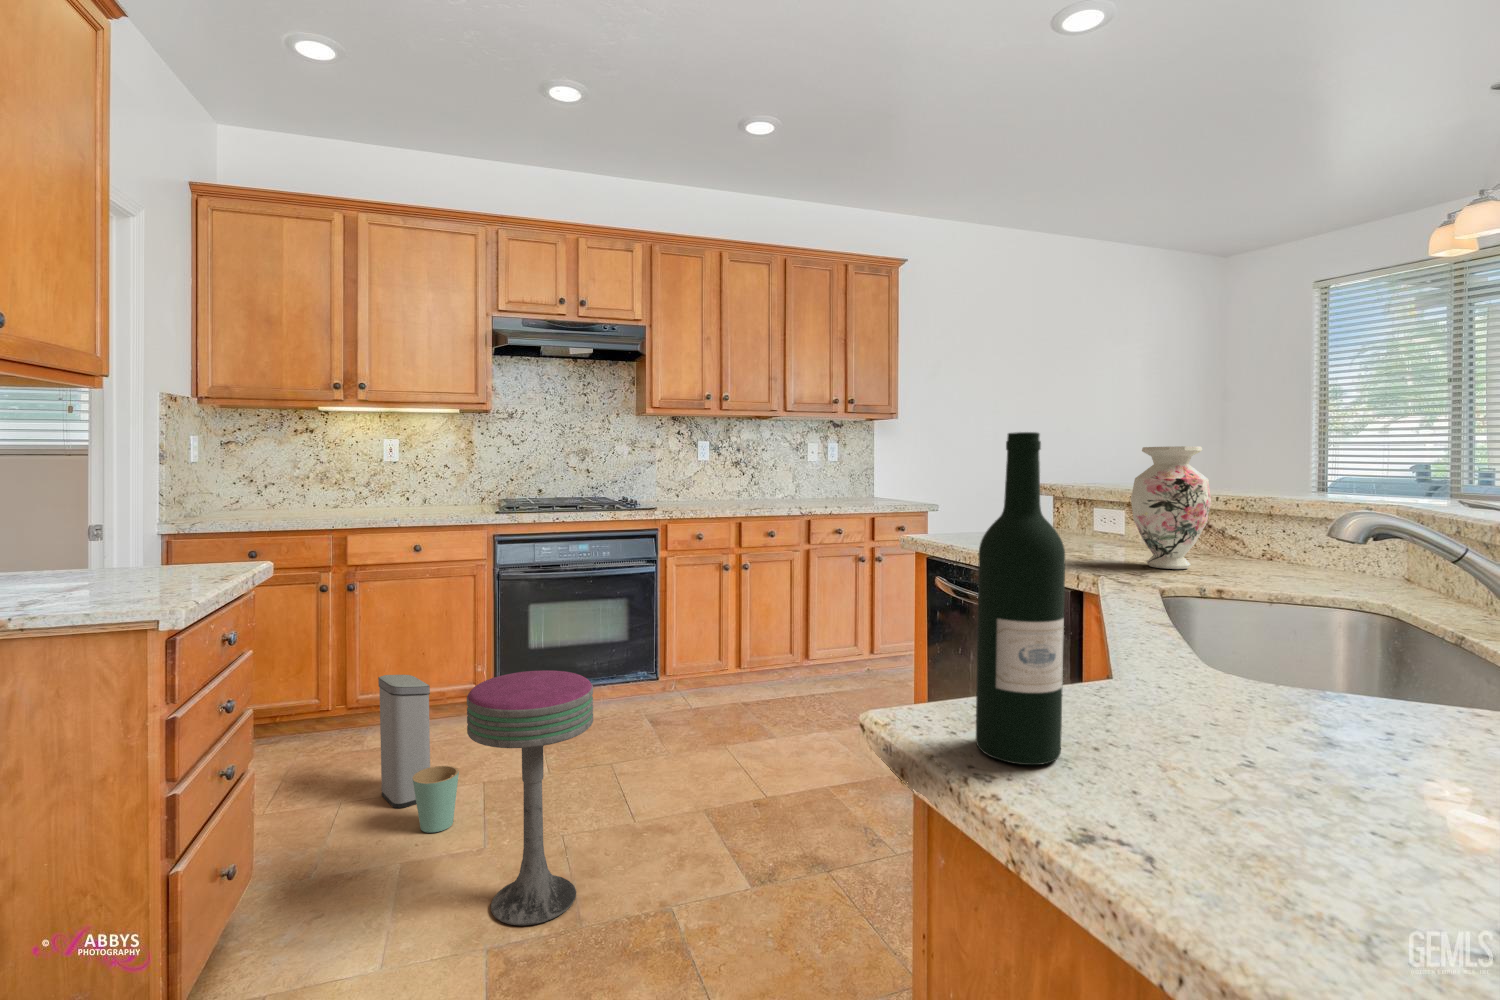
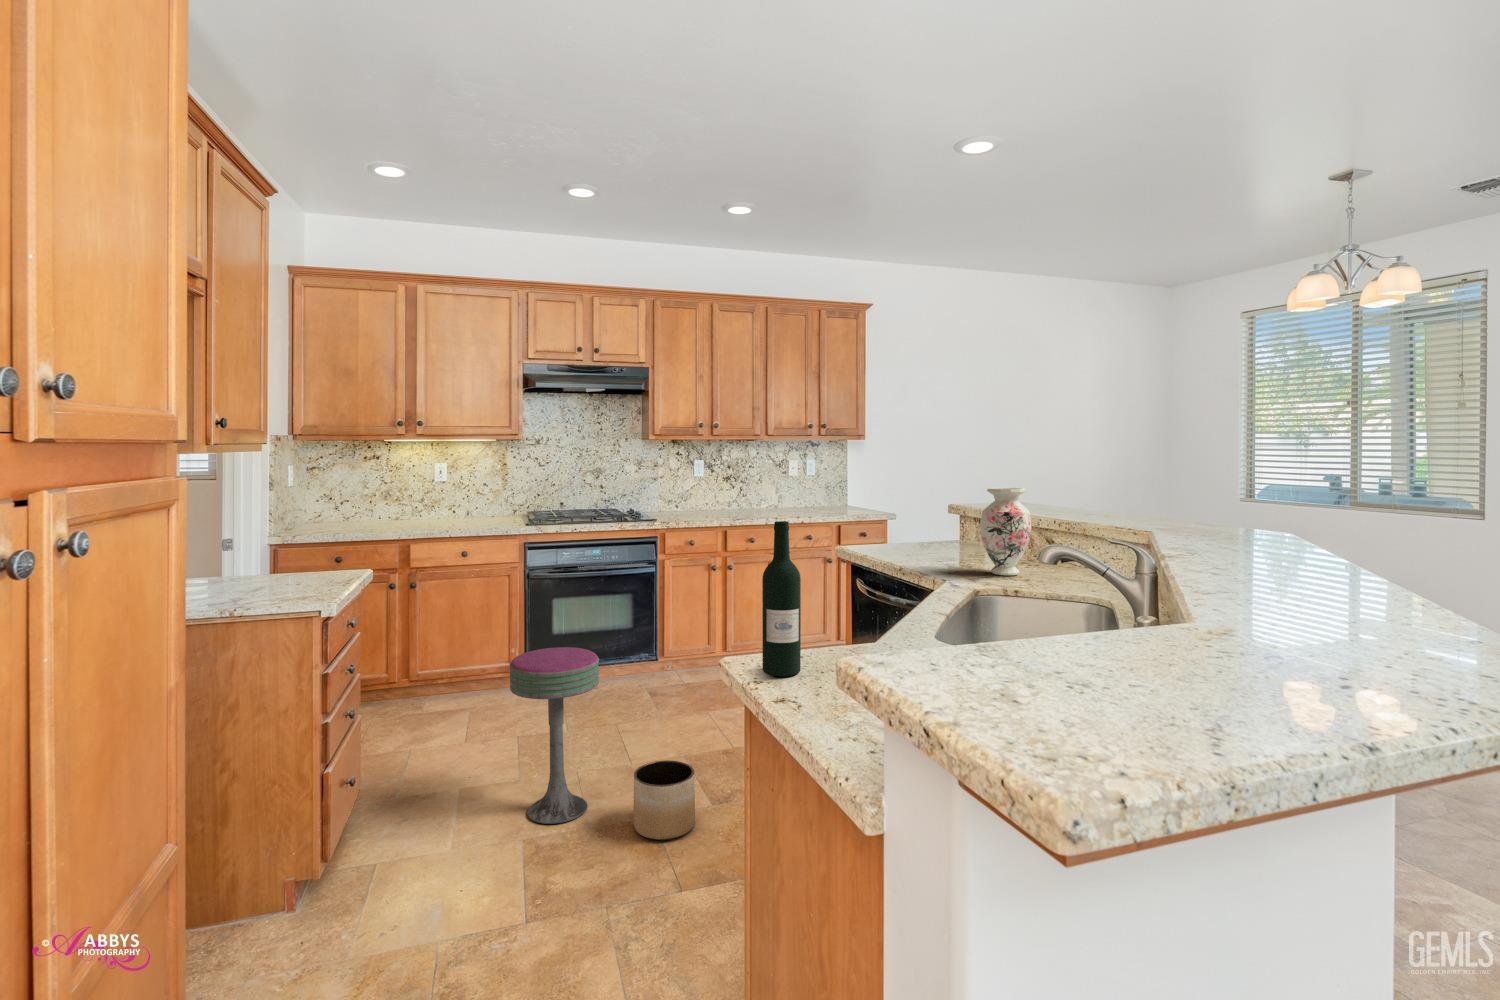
trash can: present [378,675,459,833] -> none [440,652,502,768]
planter: none [644,830,731,952] -> present [634,760,695,840]

